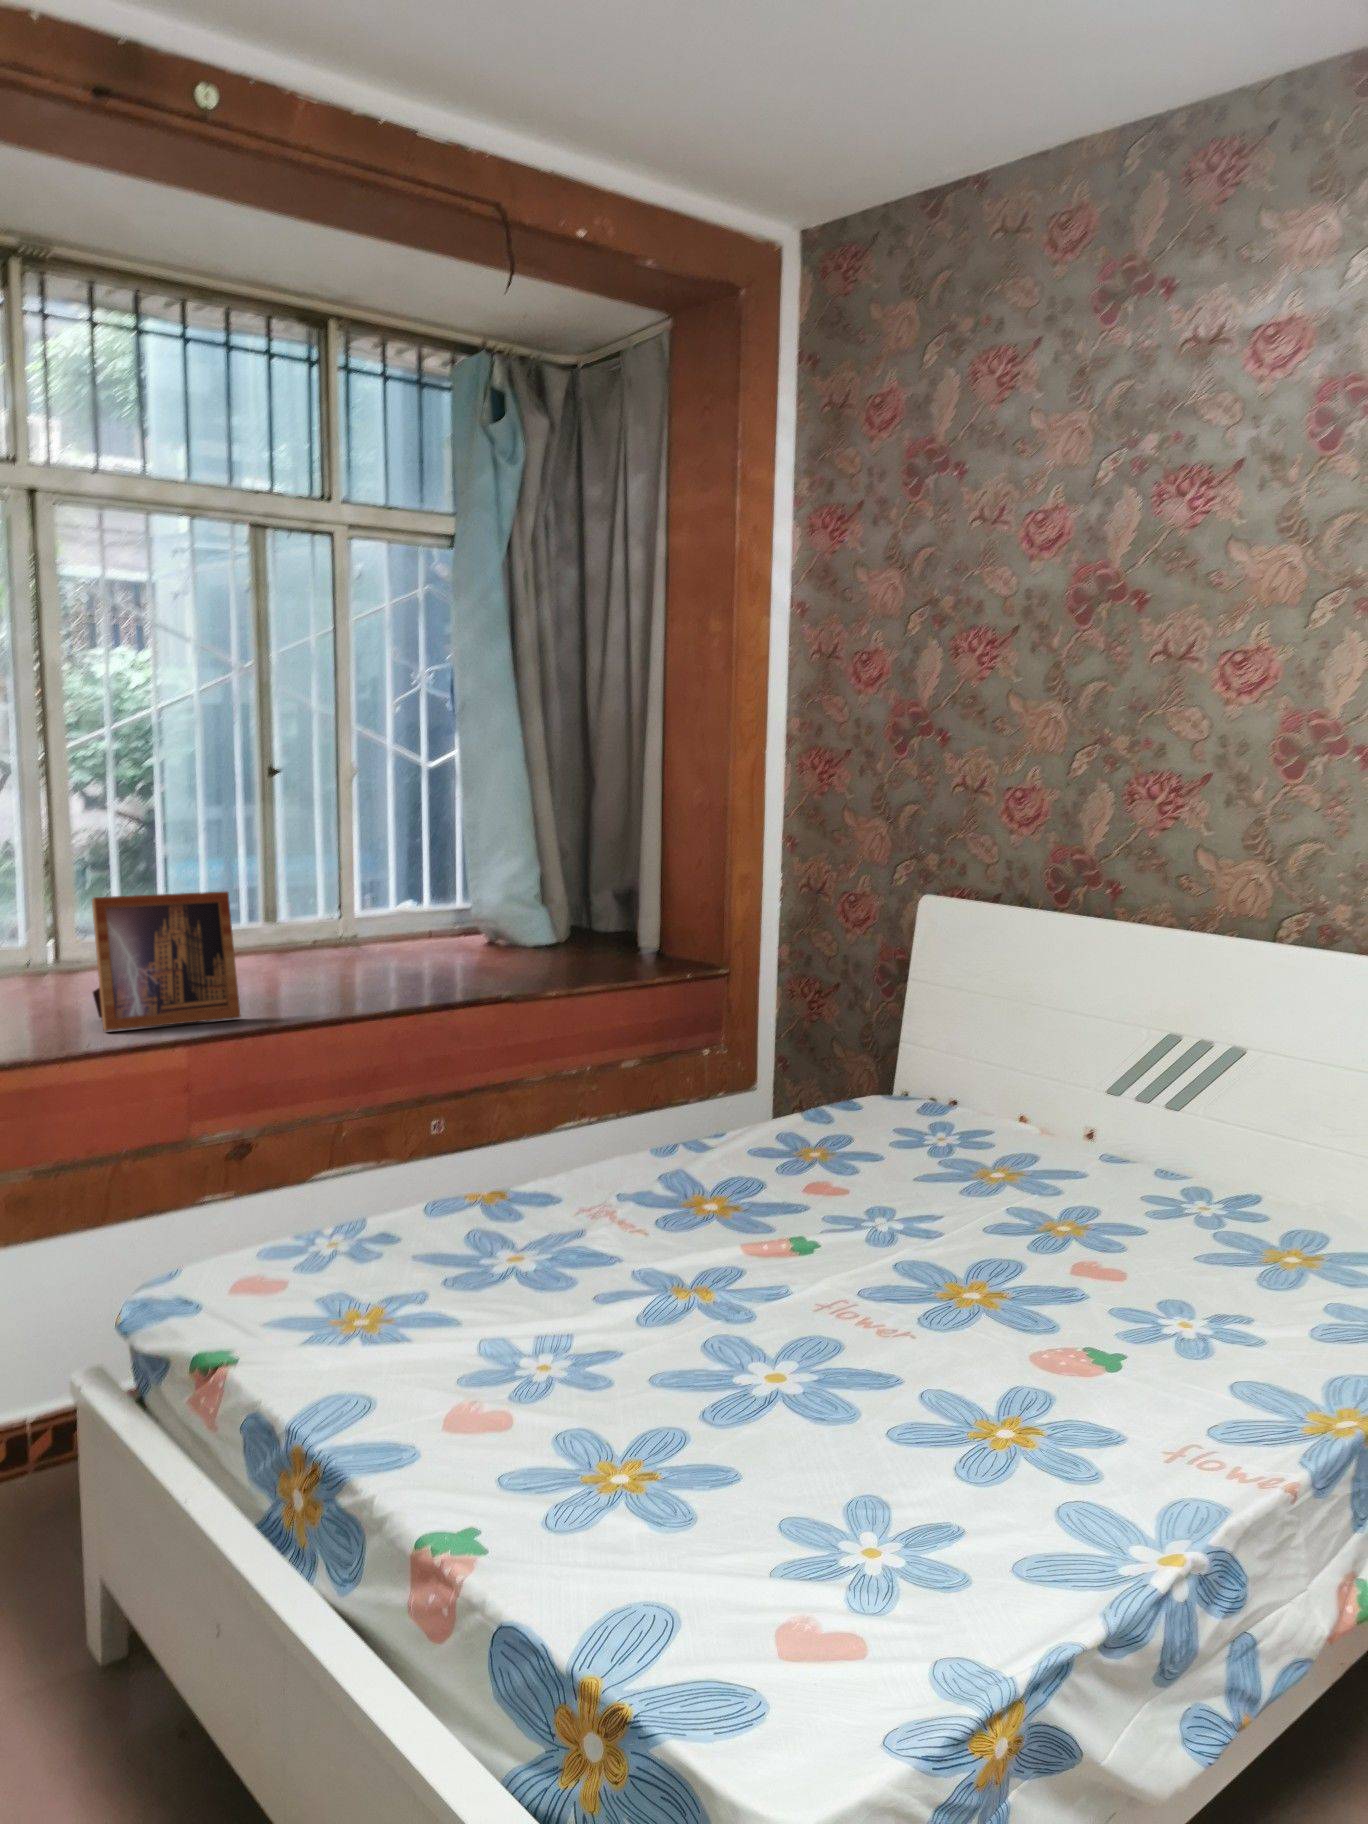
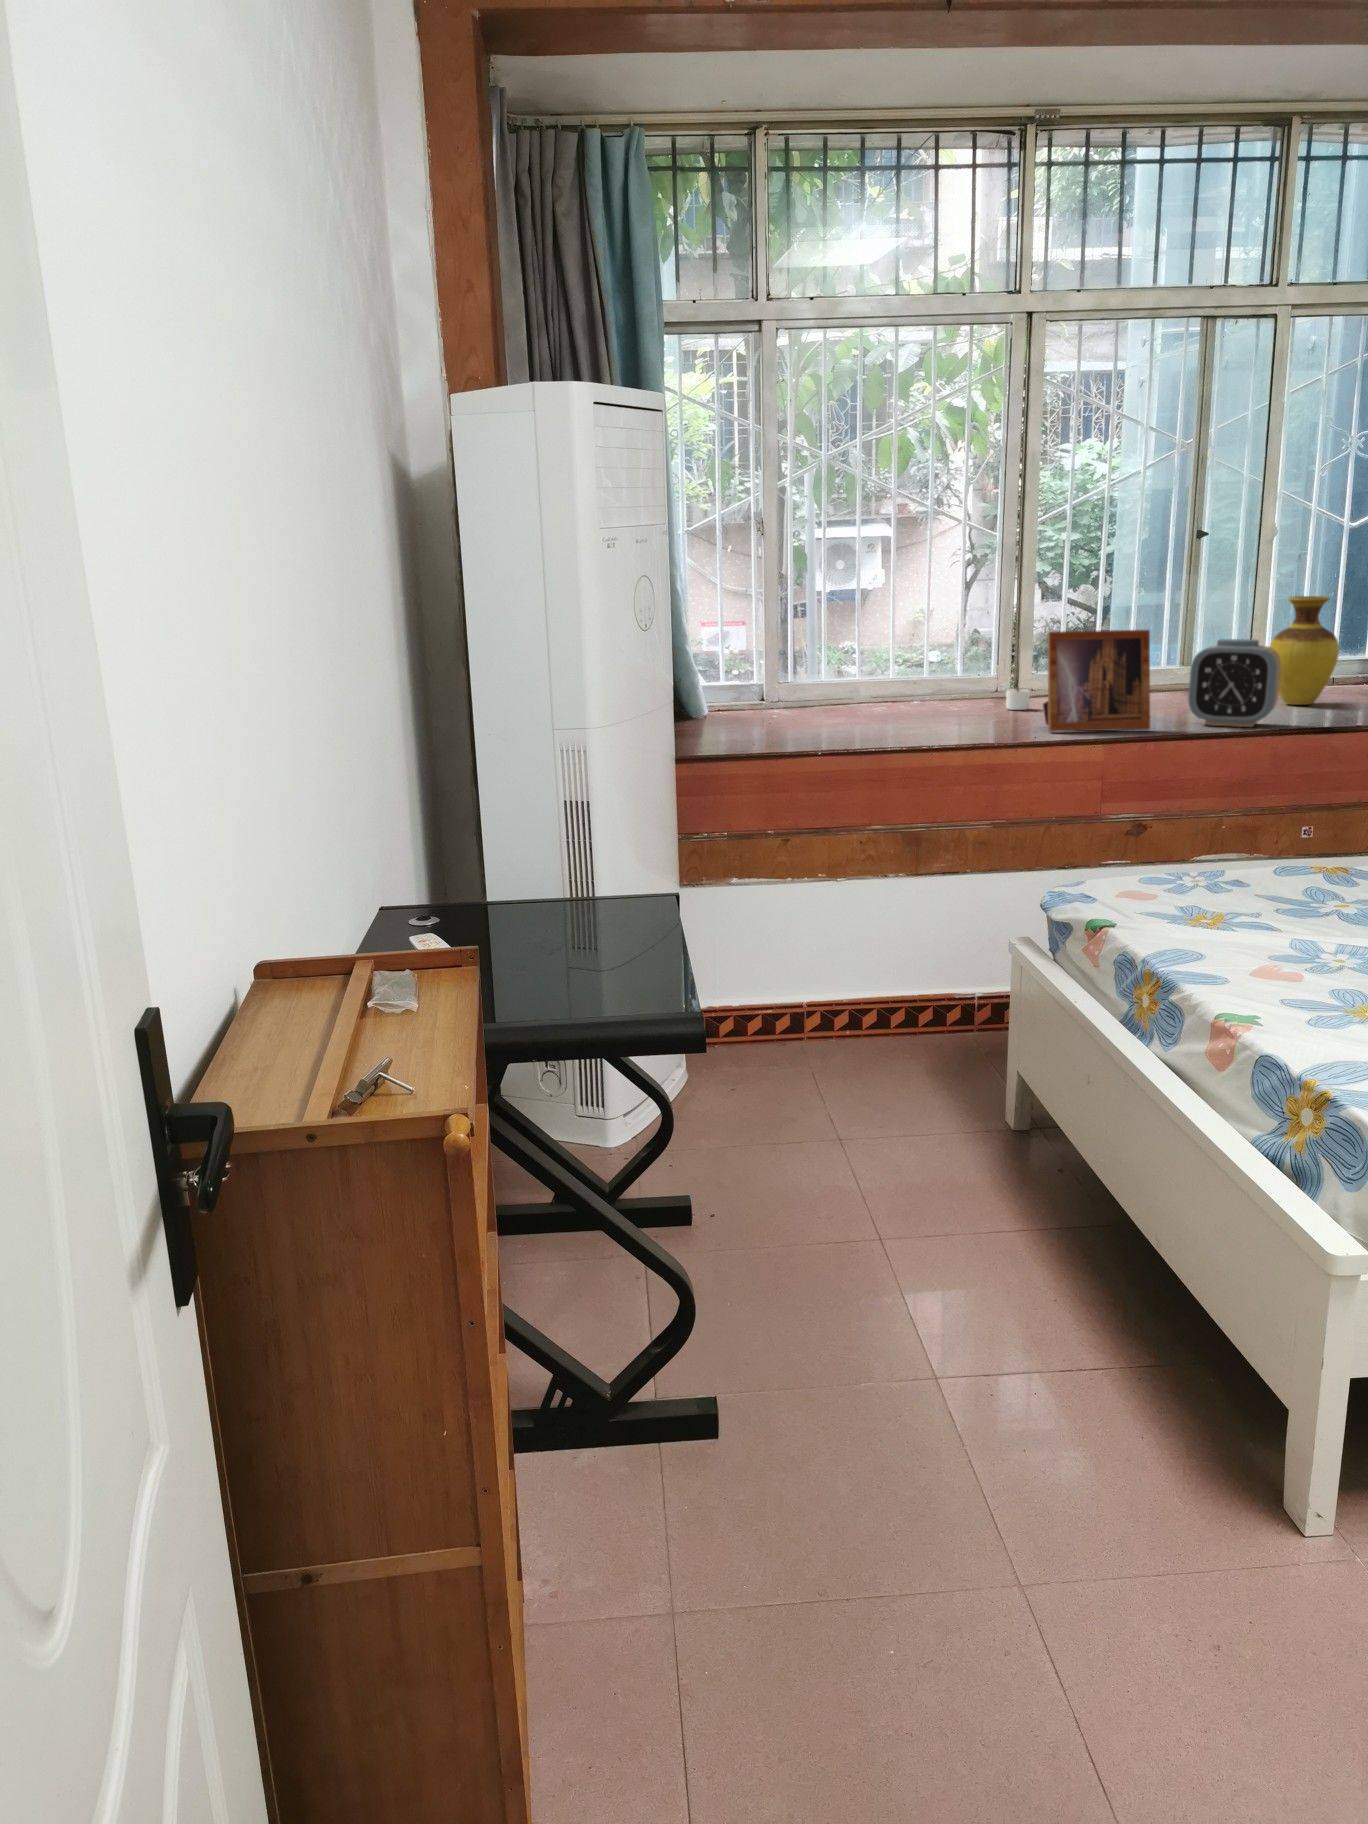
vase: none [364,843,439,966] -> present [1270,596,1339,705]
alarm clock: none [282,899,387,1005] -> present [1188,639,1281,727]
candle: none [39,963,89,993] -> present [1006,689,1030,710]

